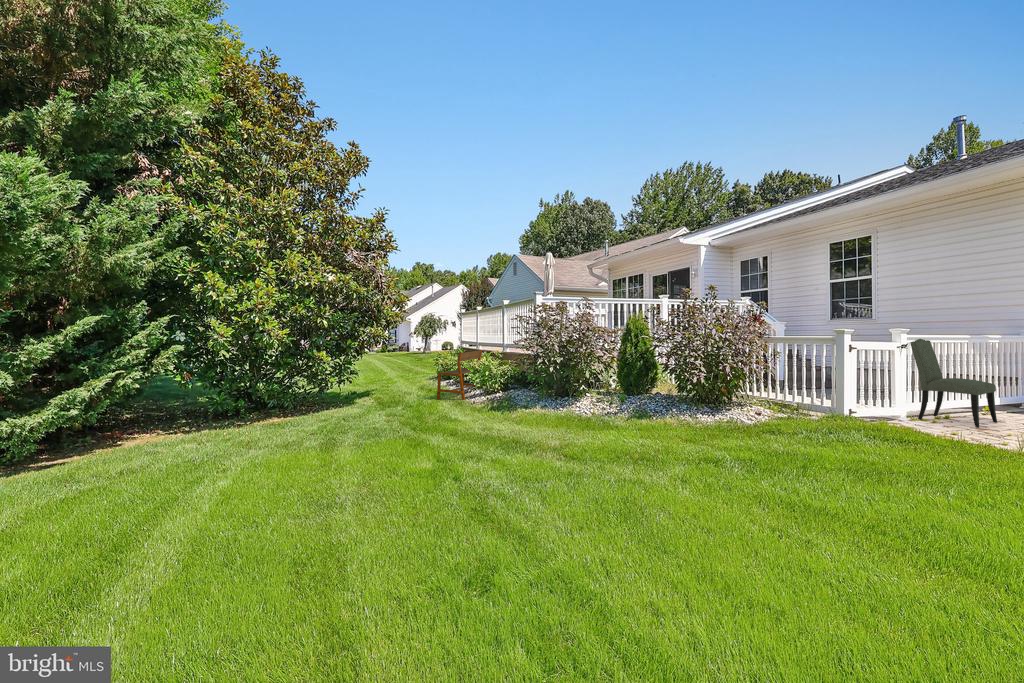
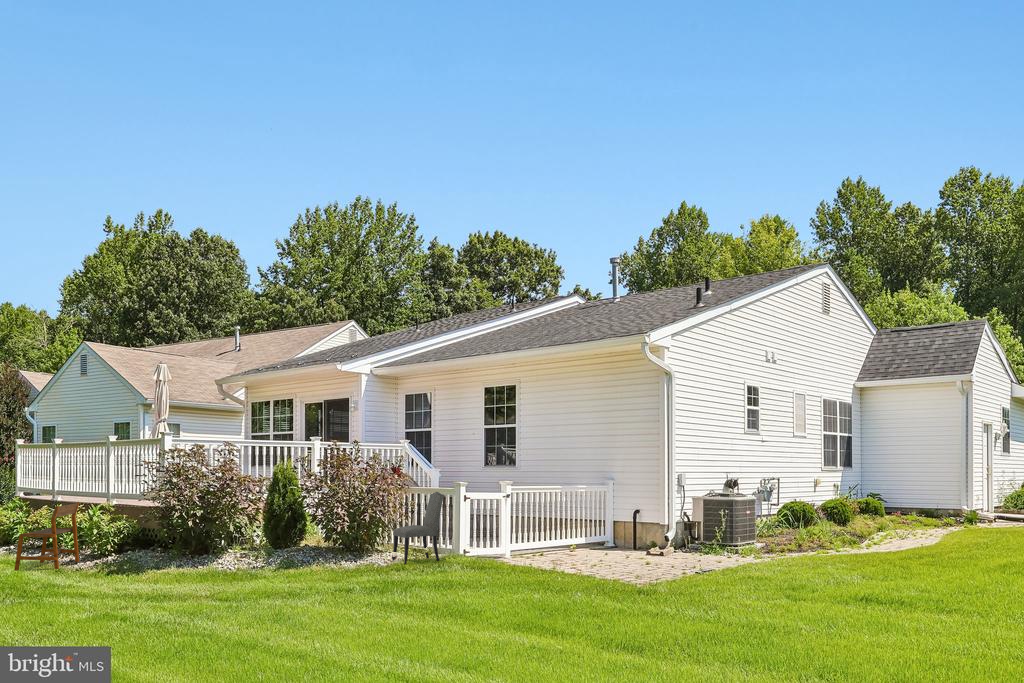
chair: present [910,339,997,428] -> present [392,492,444,564]

